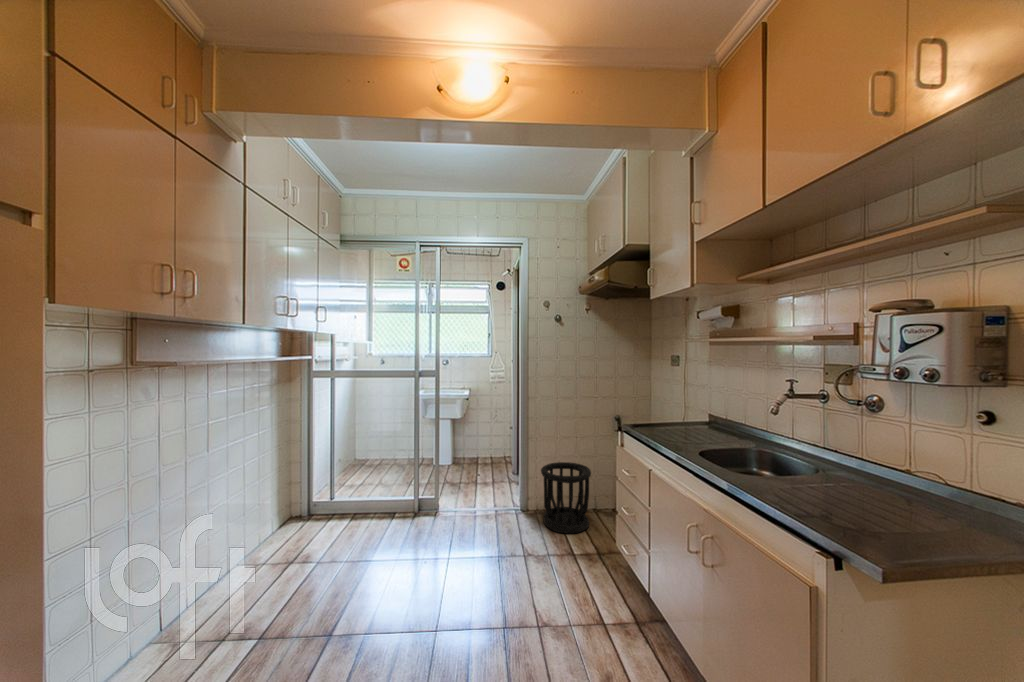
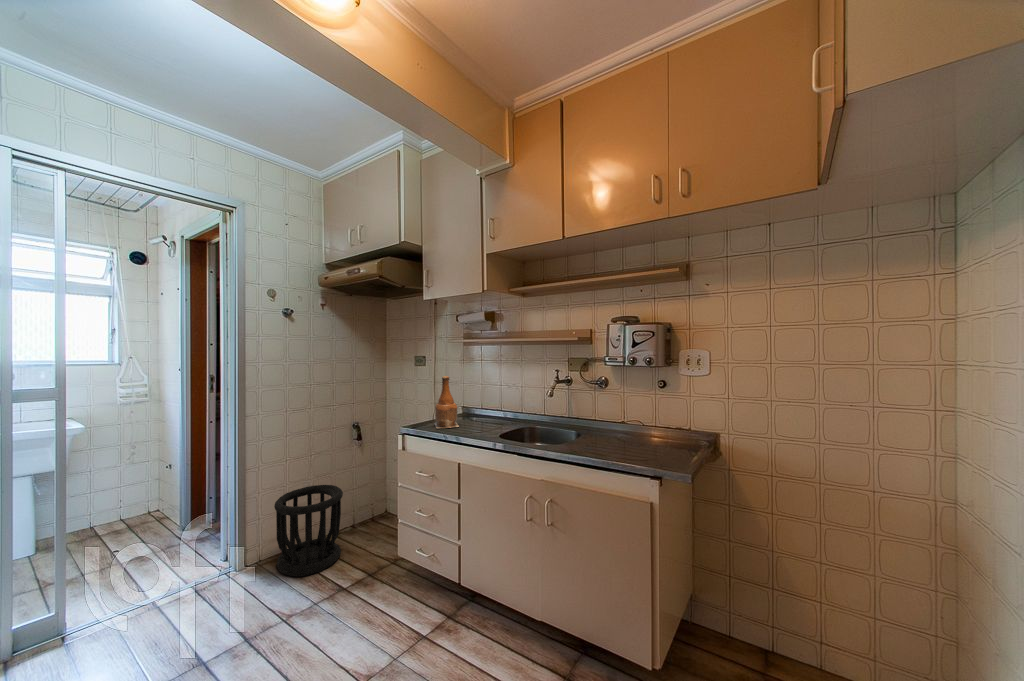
bottle: none [646,378,677,434] -> present [434,376,459,428]

